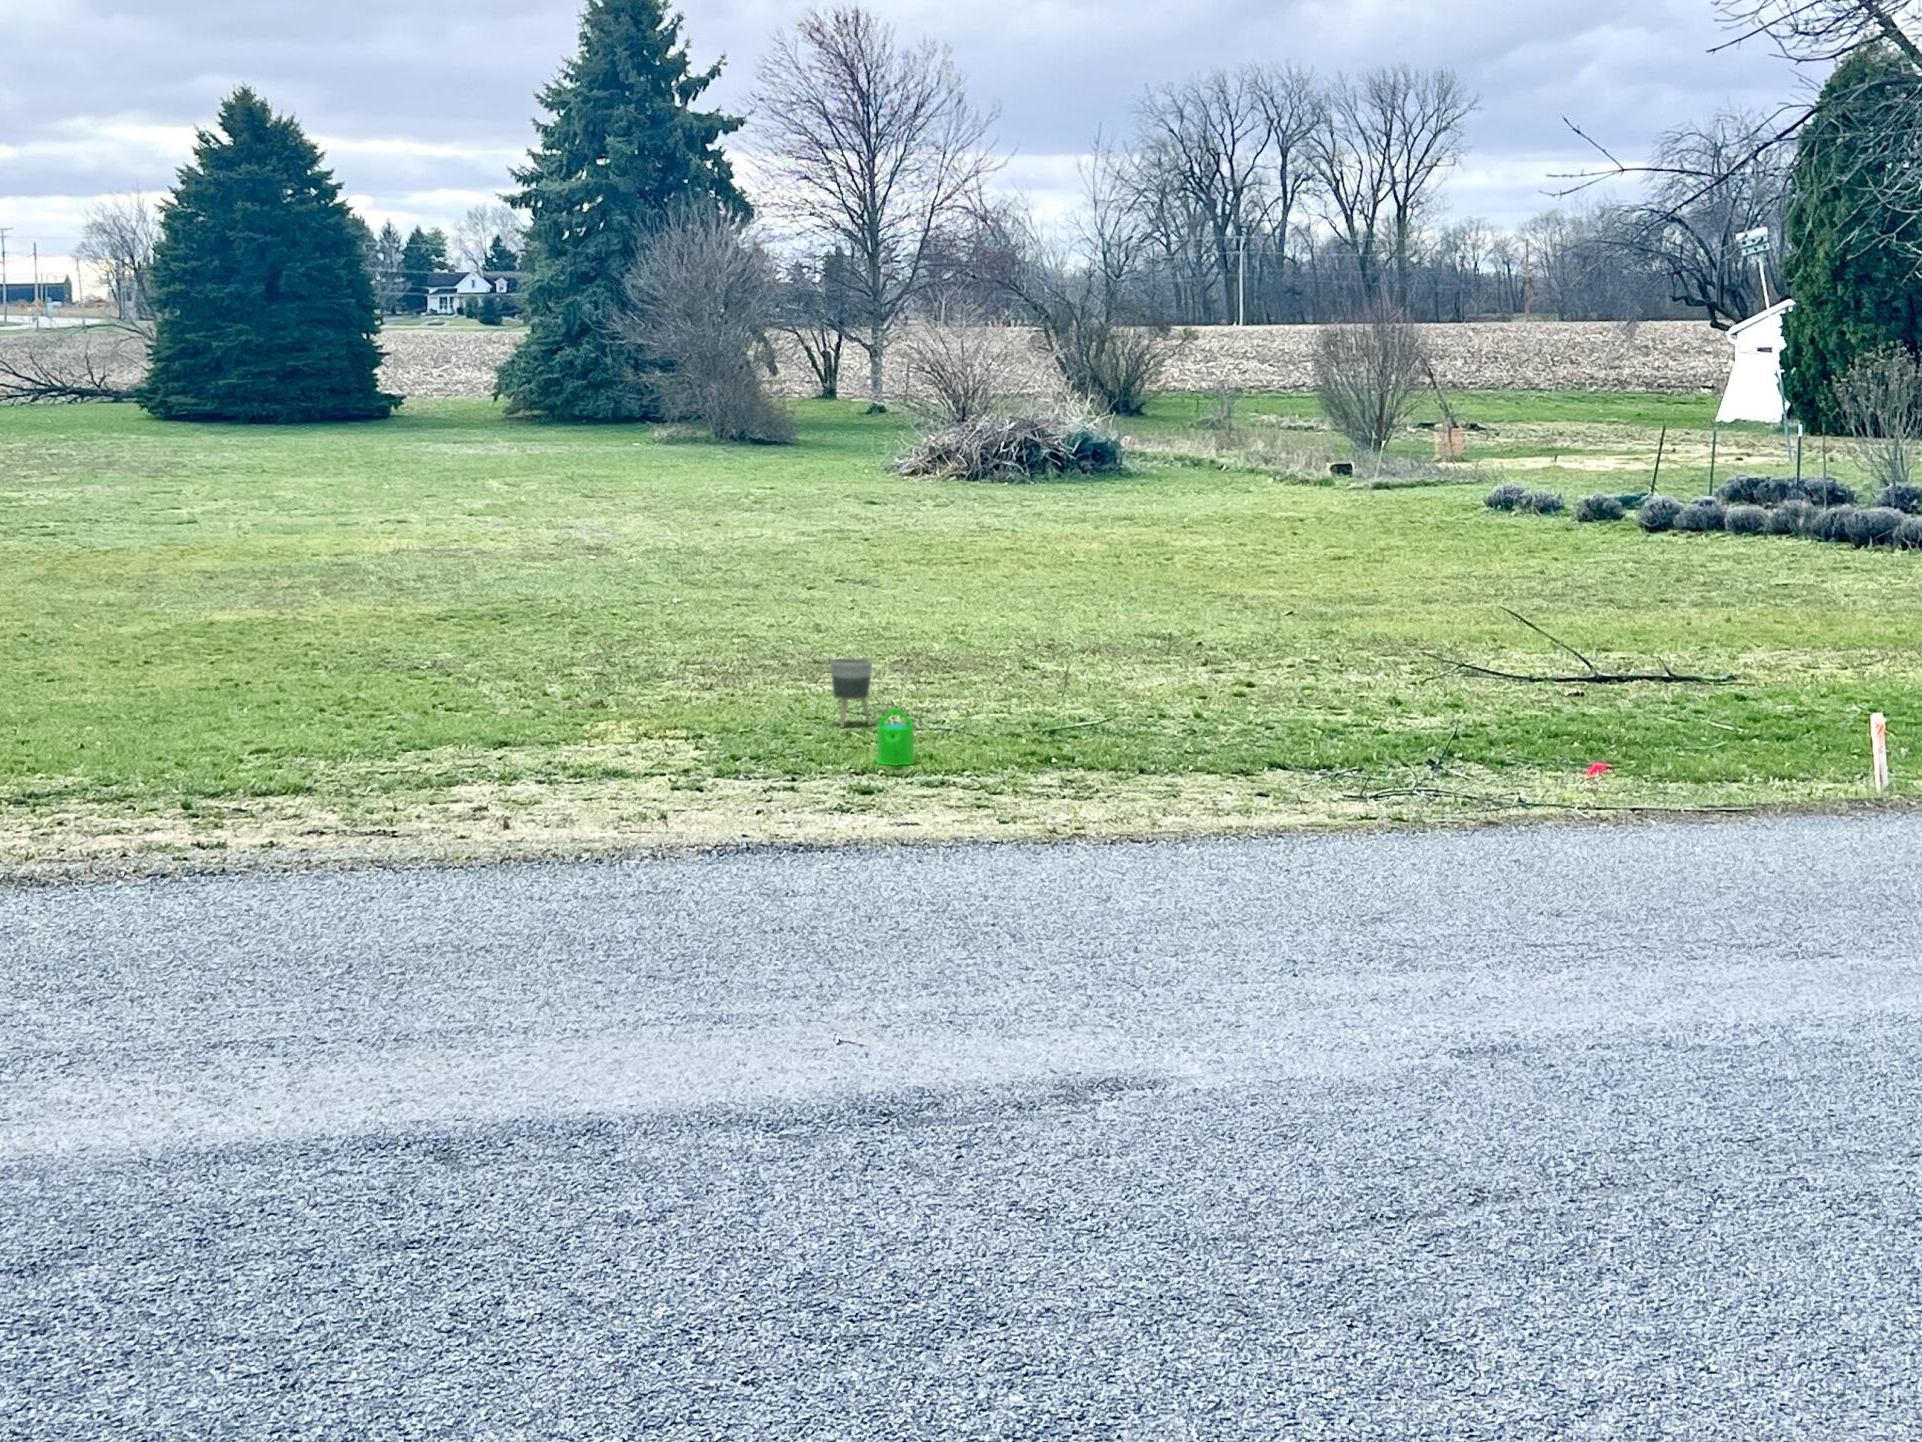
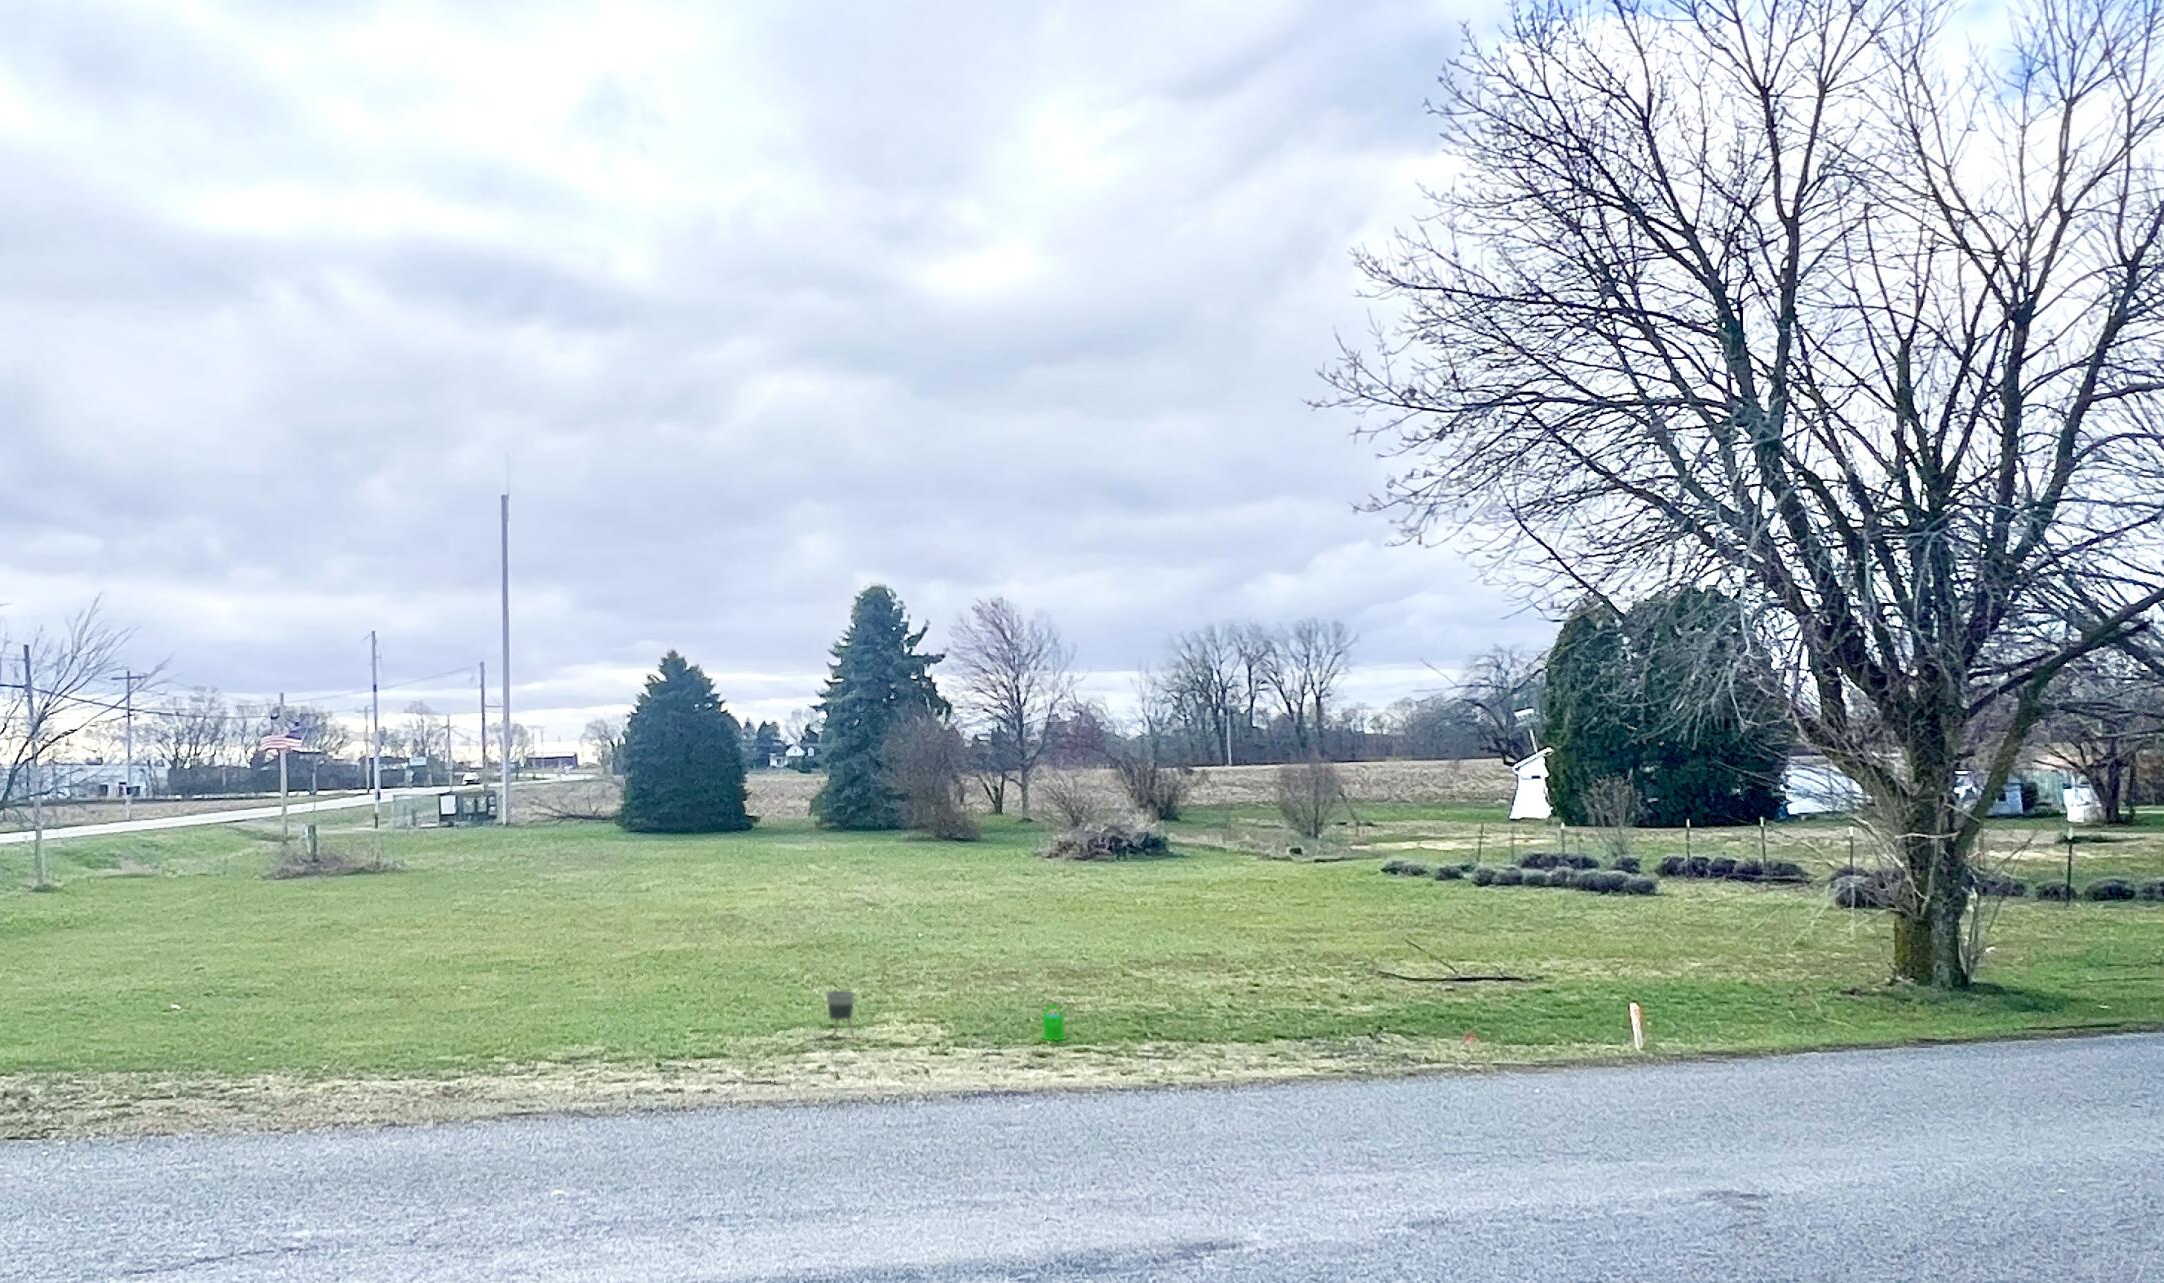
planter: present [830,658,872,728] -> present [827,991,855,1038]

